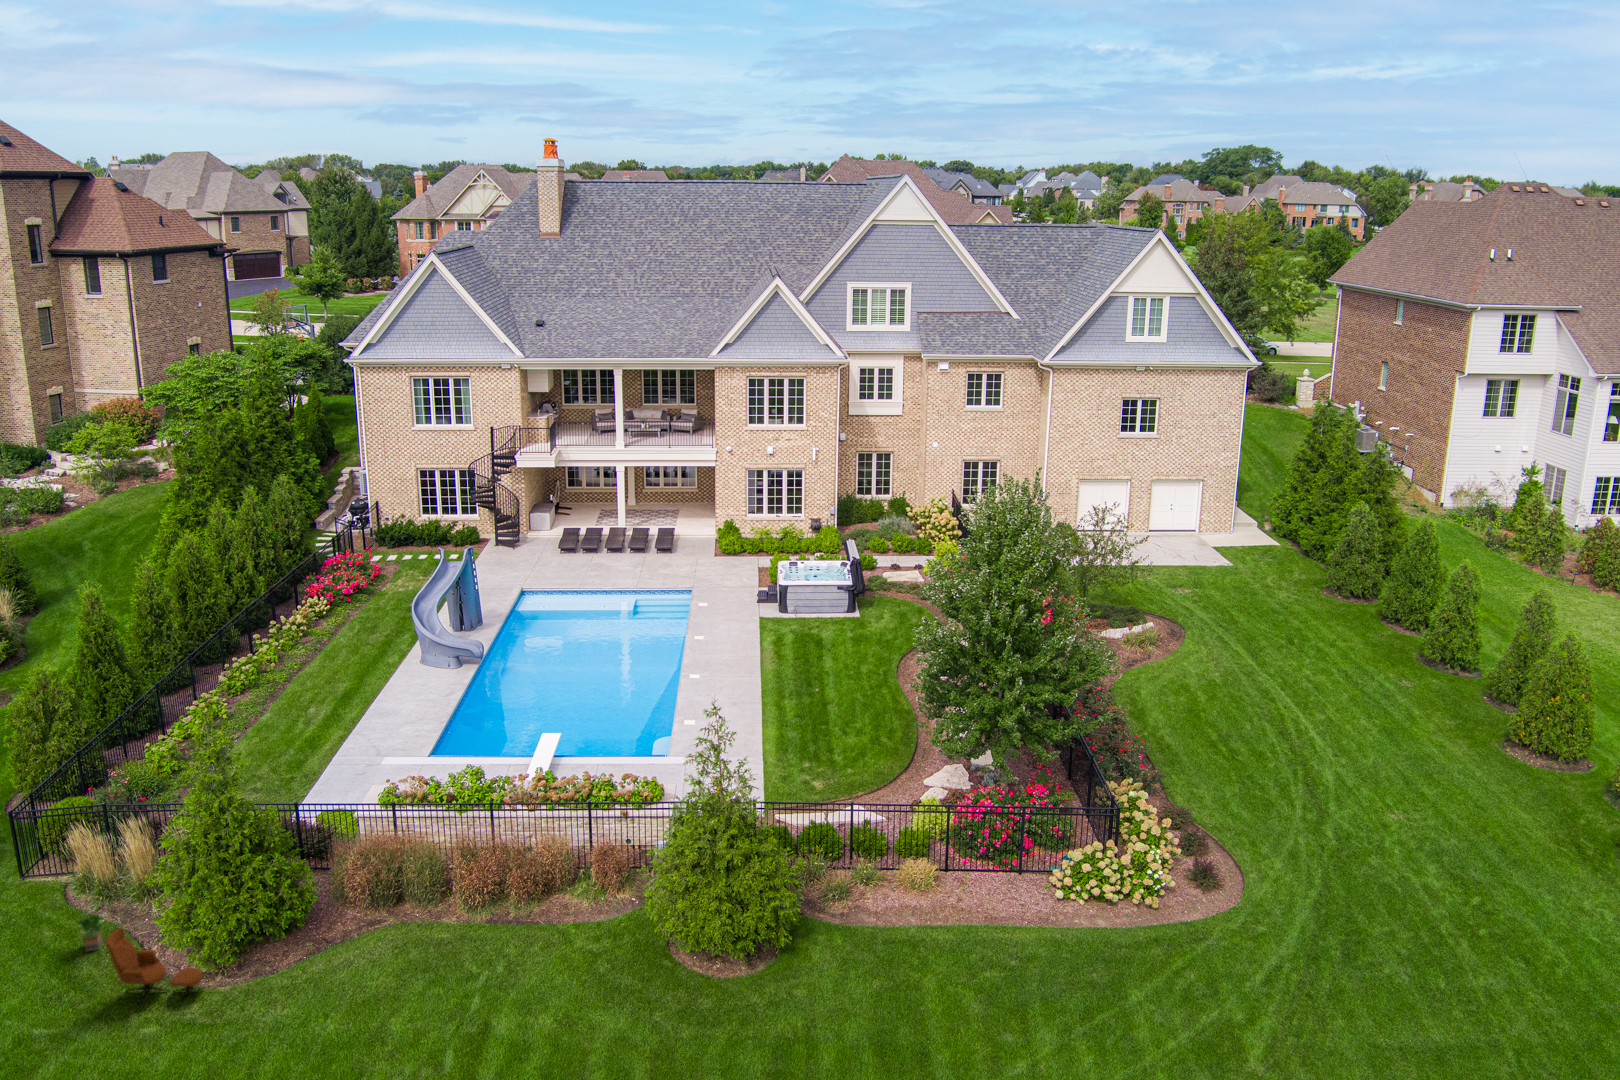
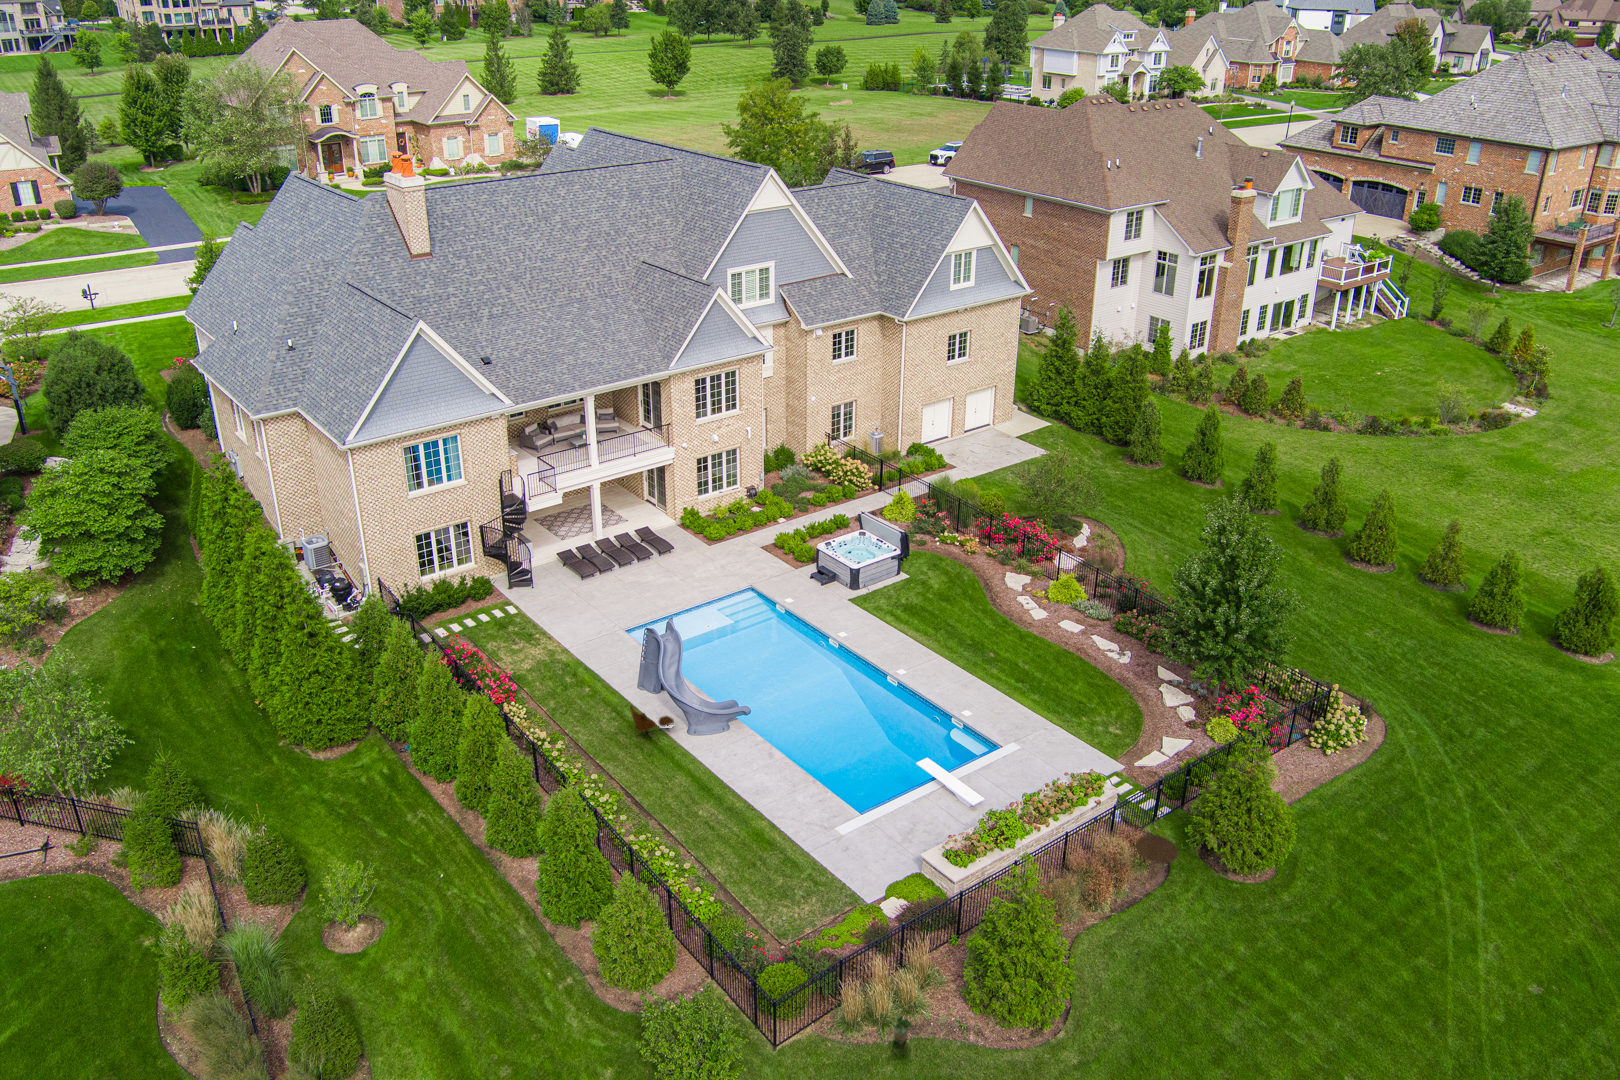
round table: none [585,887,647,952] -> present [1136,835,1178,871]
lounge chair: present [106,928,202,1001] -> present [630,706,674,735]

